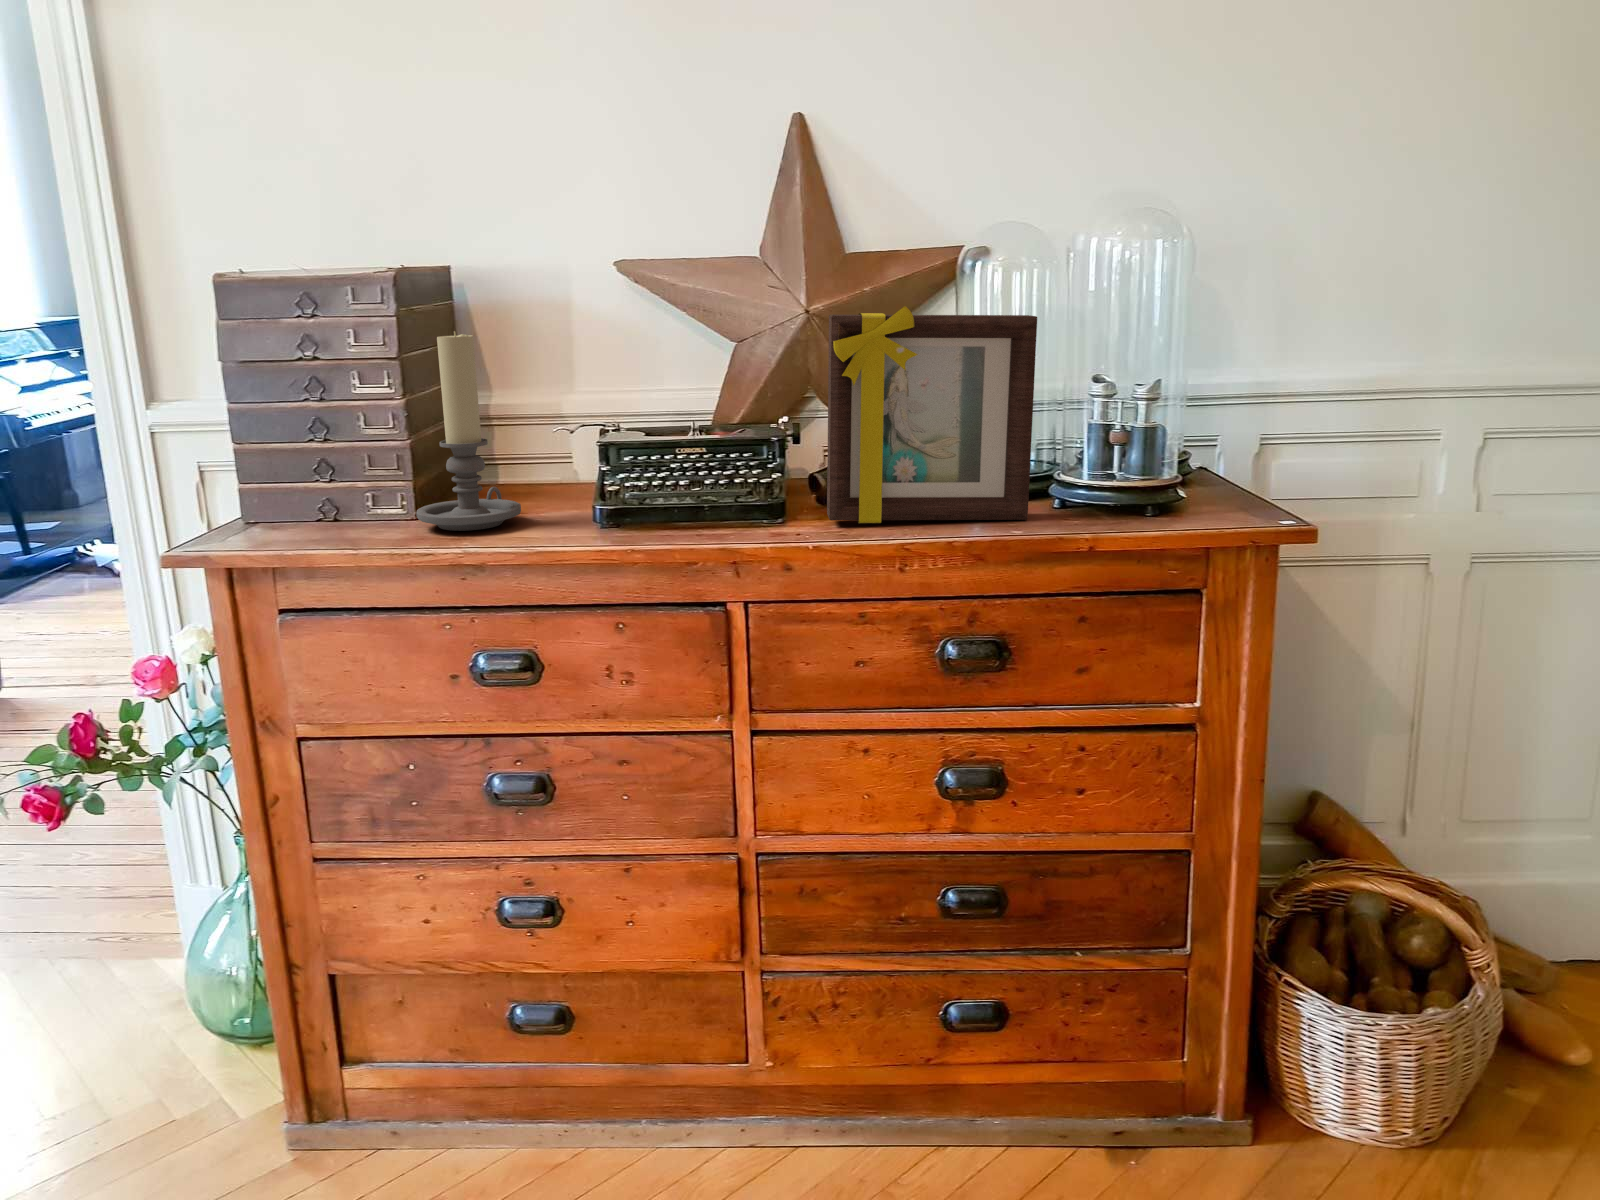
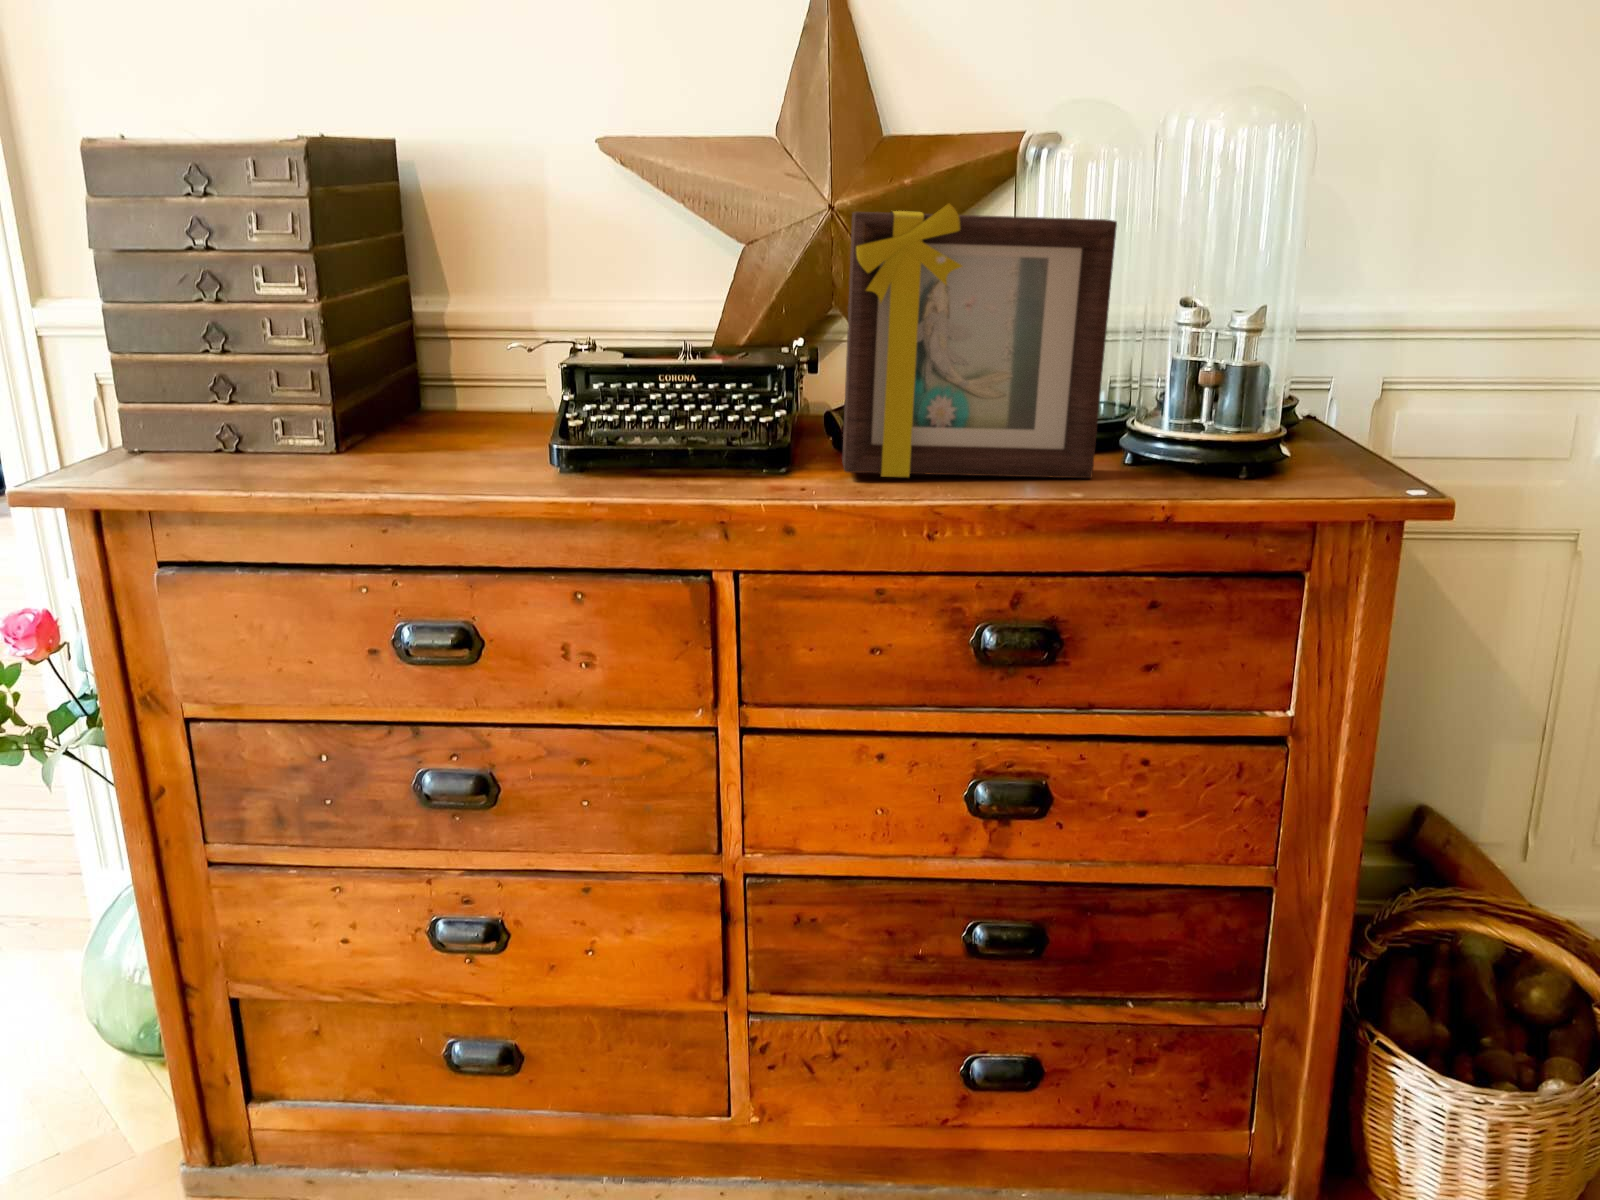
candle holder: present [416,331,521,531] -> none [335,220,466,471]

